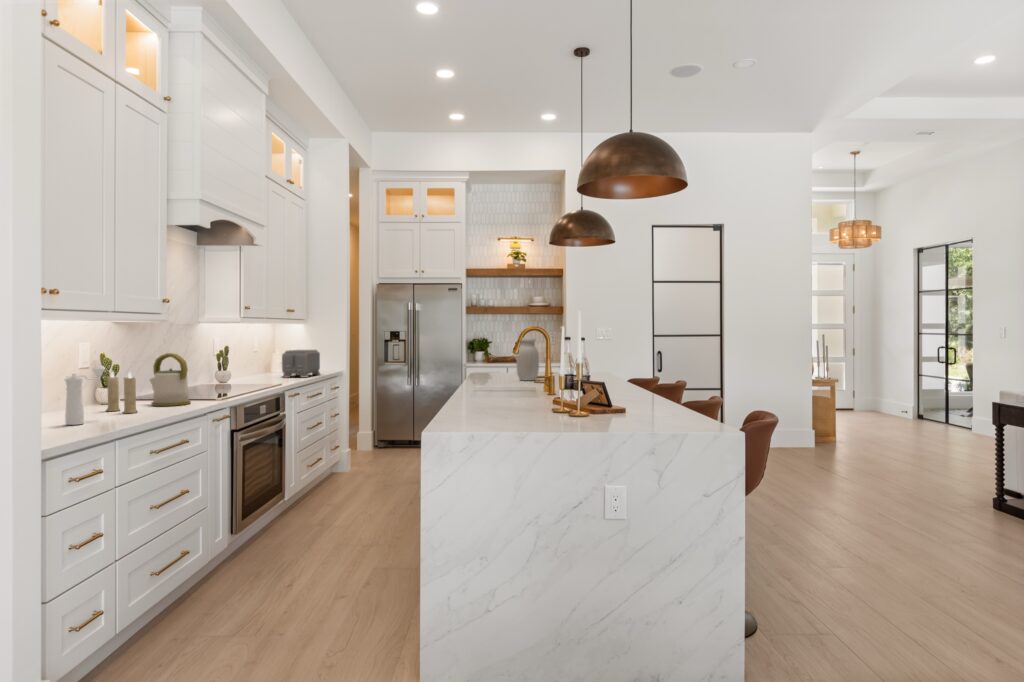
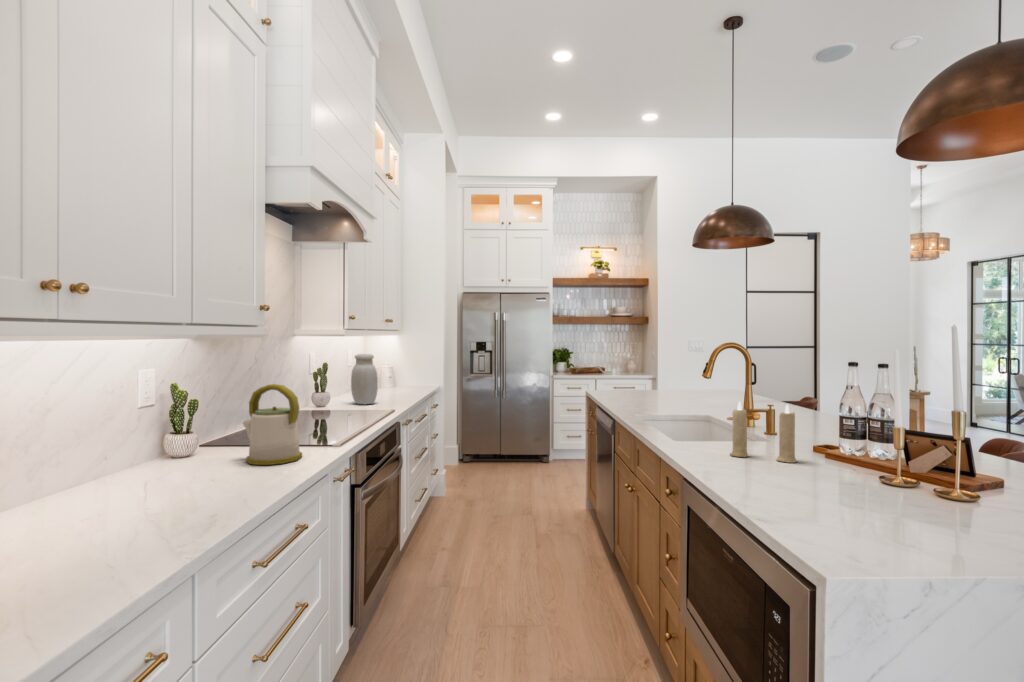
jar: present [517,338,539,381] -> present [351,354,378,404]
toaster: present [282,350,320,378] -> none [382,364,421,397]
pepper mill: present [65,366,105,425] -> none [99,419,177,540]
candle: present [106,372,138,413] -> present [730,402,797,463]

